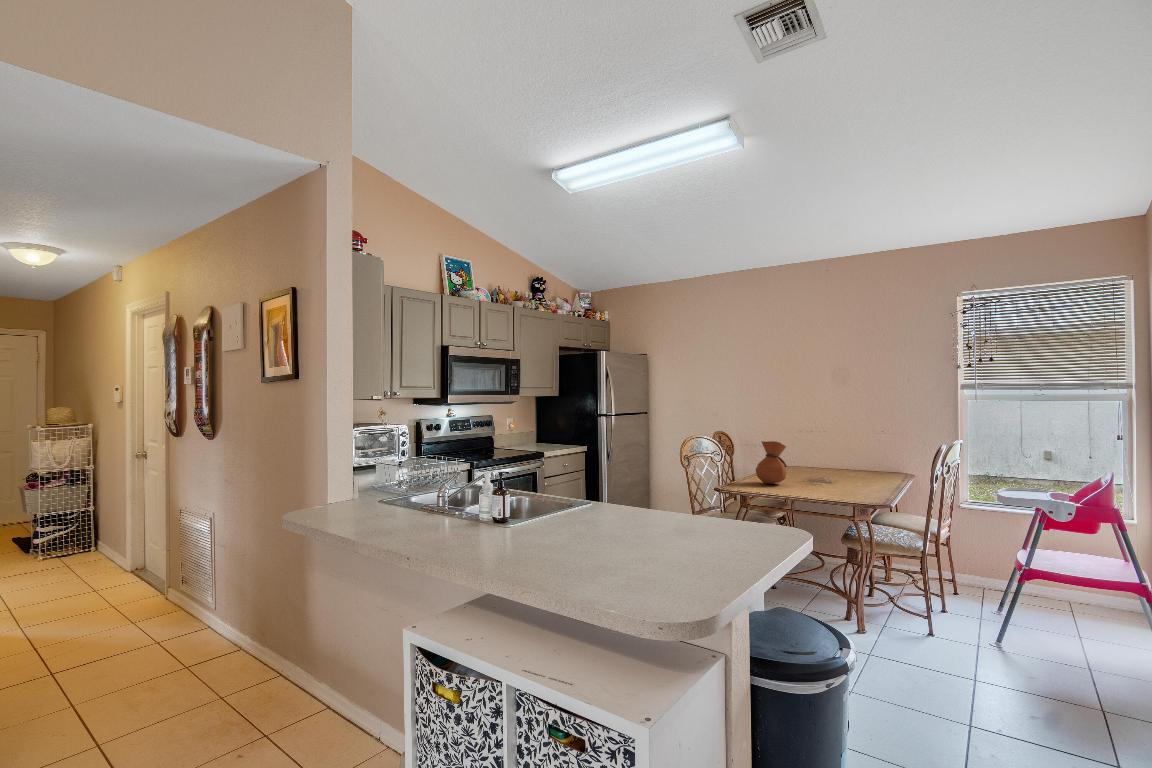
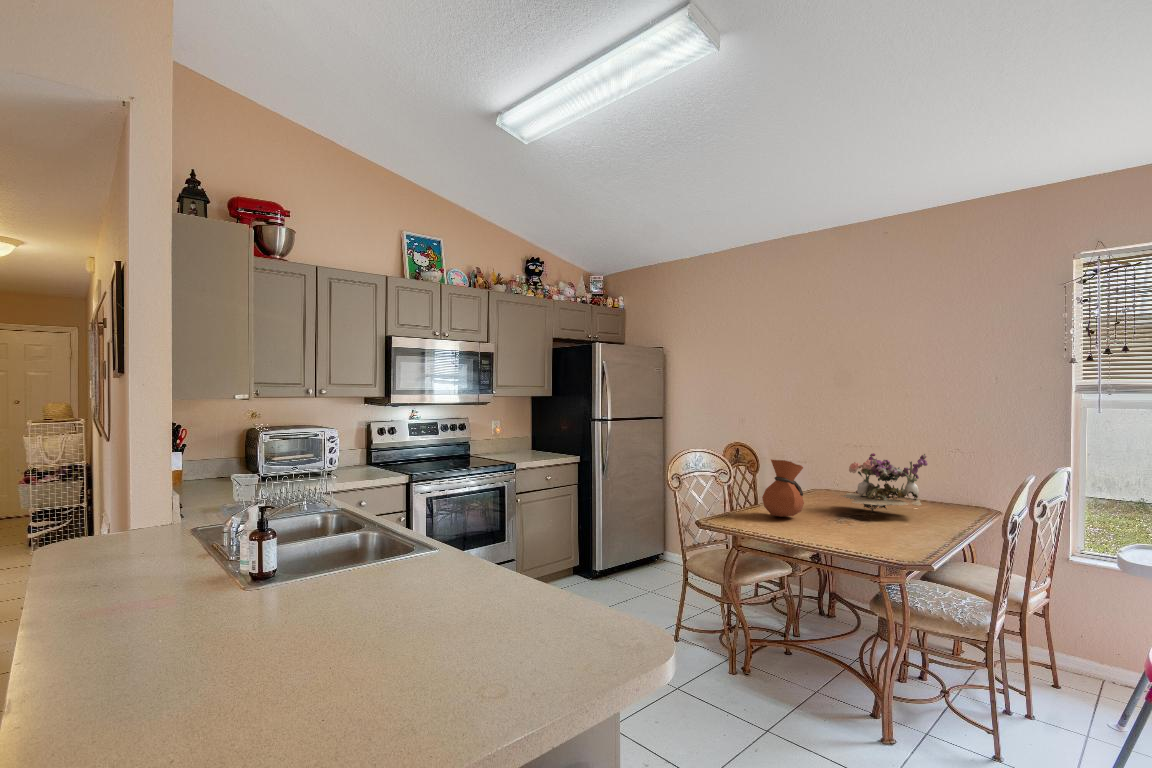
flower arrangement: none [806,434,869,478] -> present [841,453,928,512]

